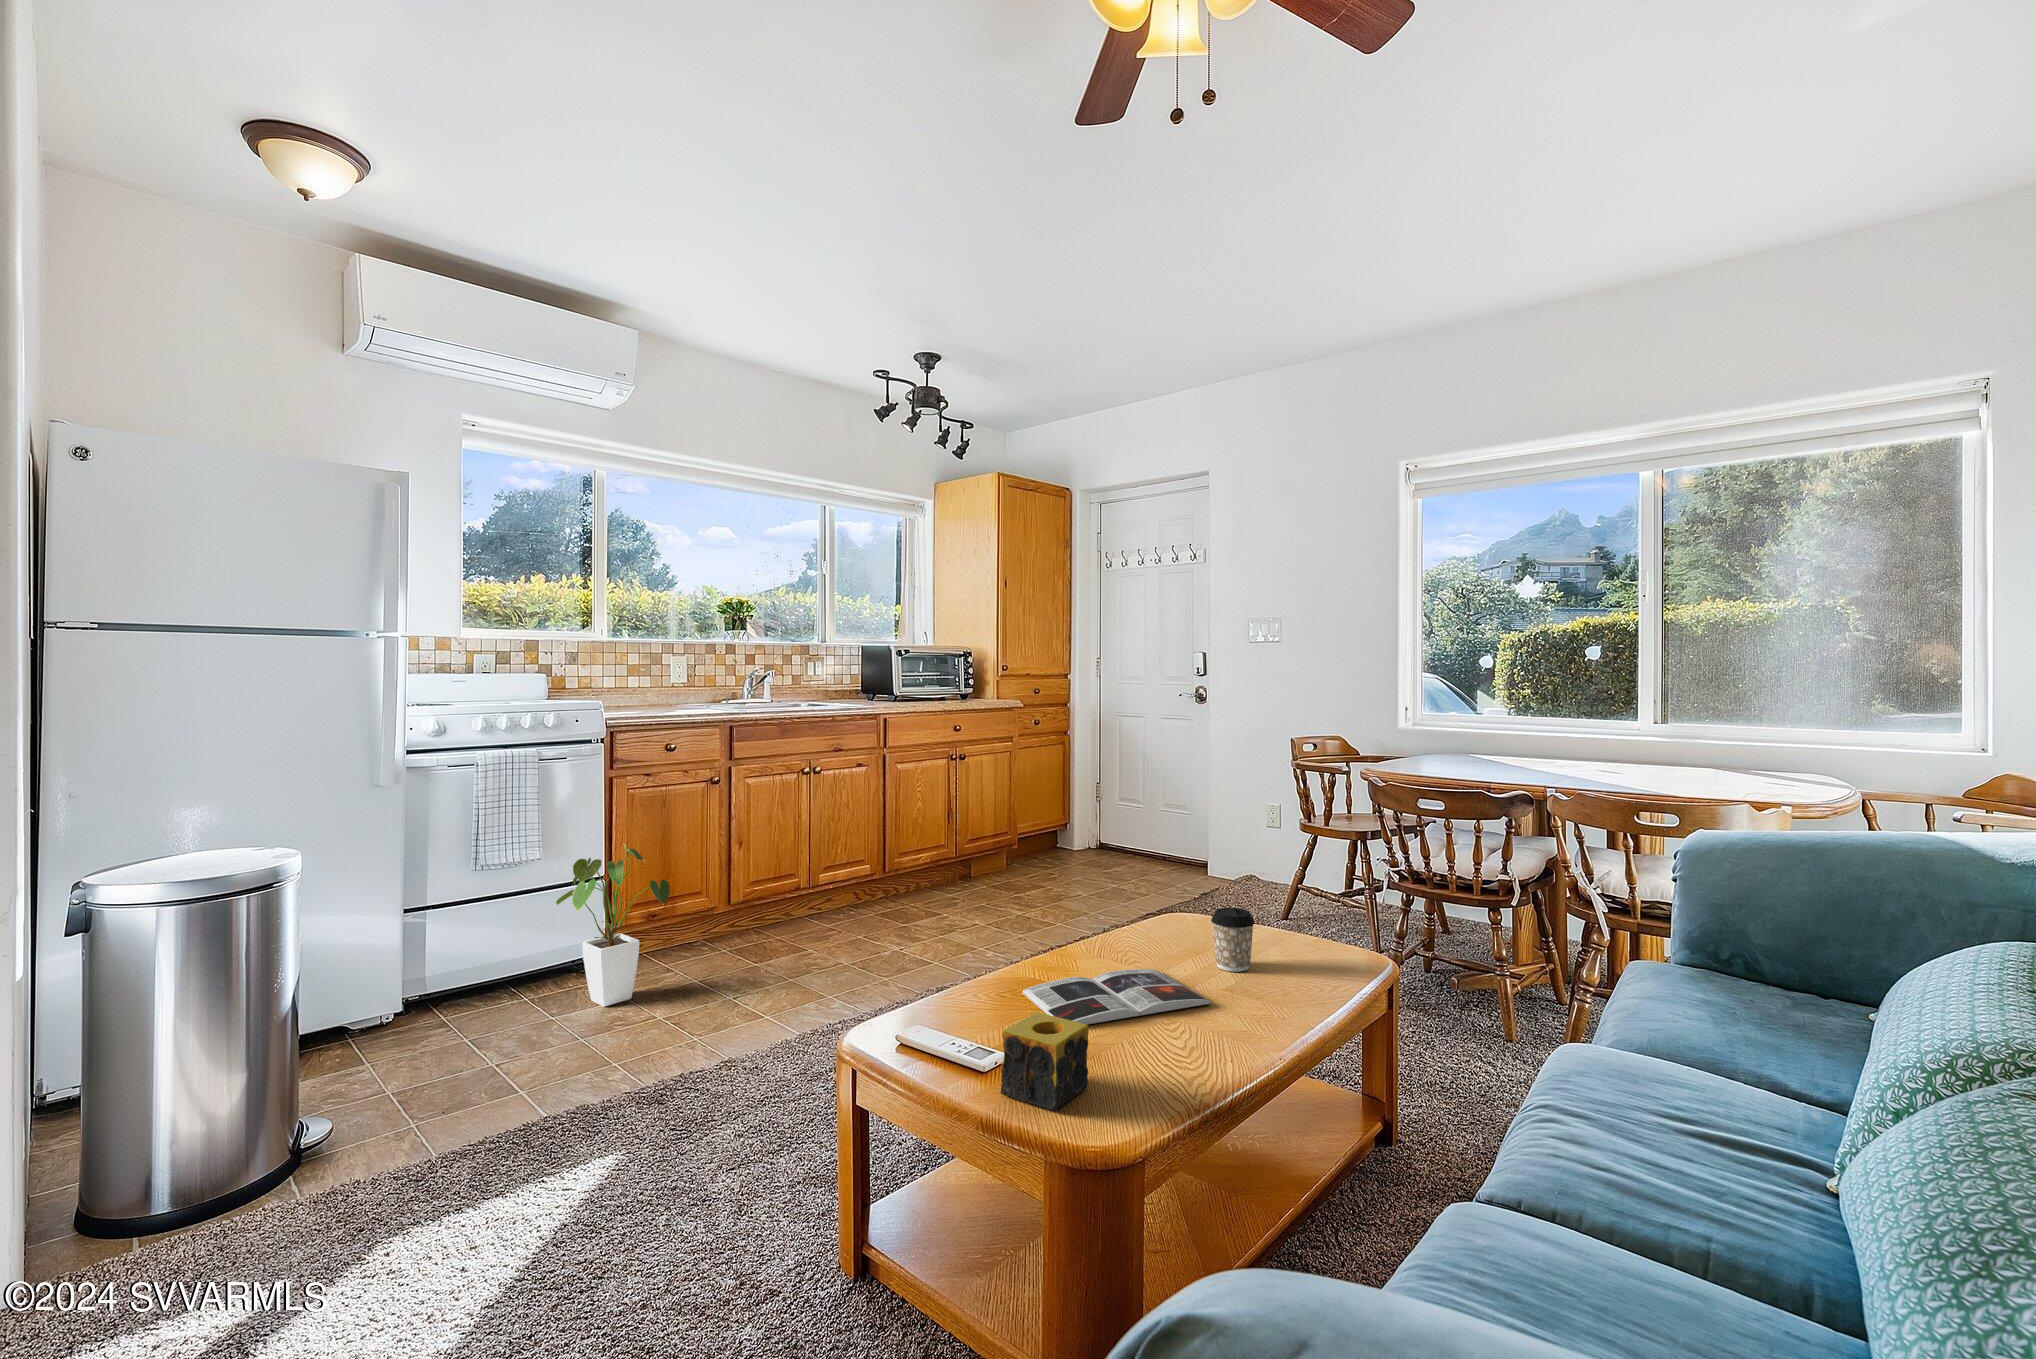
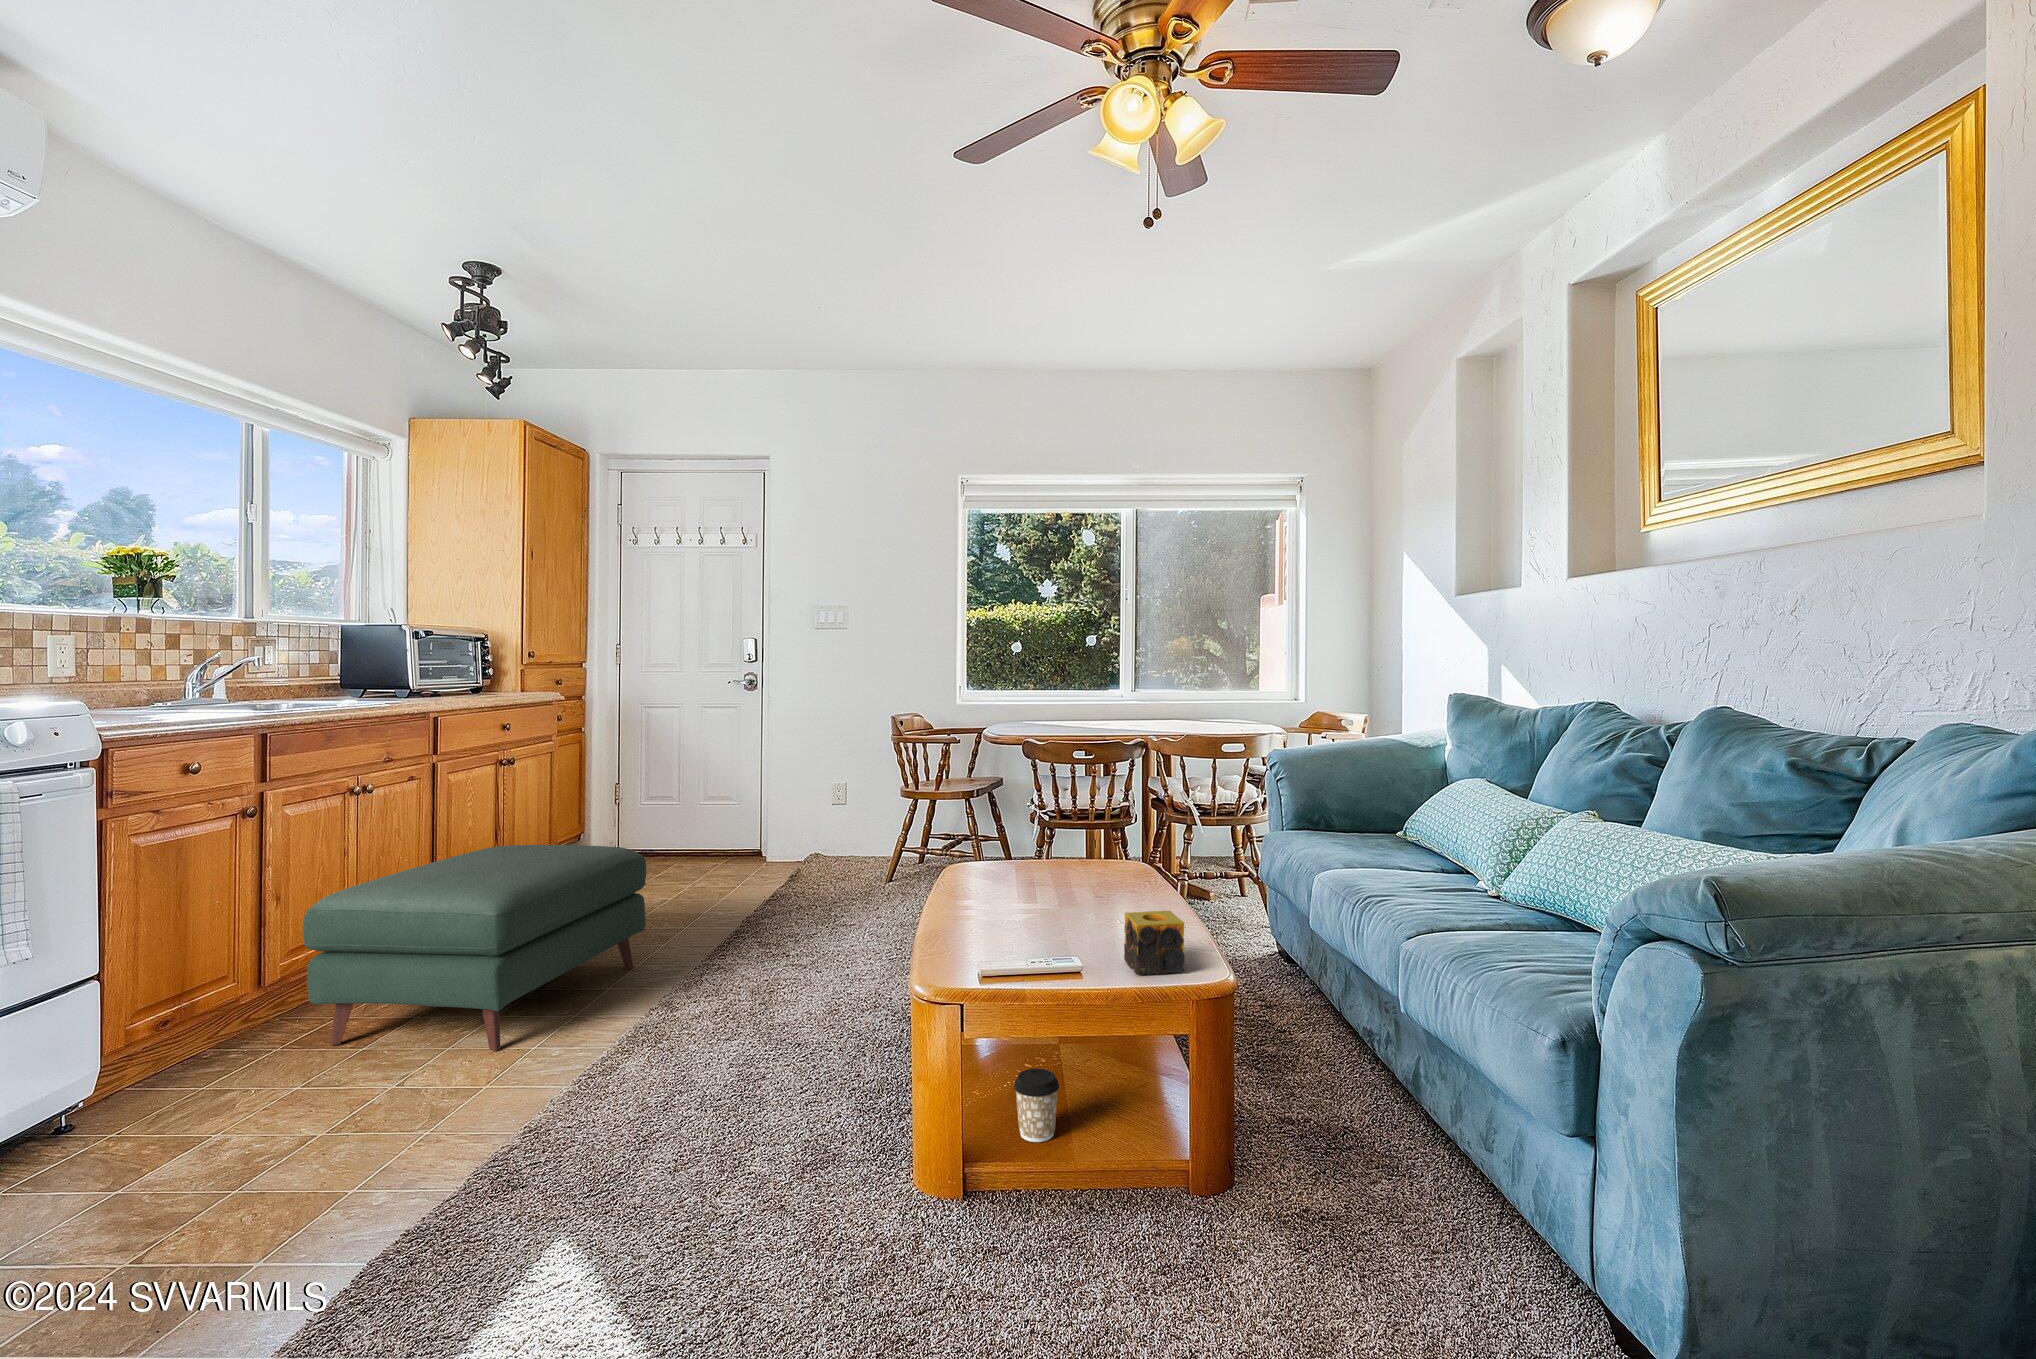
ottoman: none [727,826,979,990] -> present [303,845,646,1051]
house plant: present [556,844,670,1006] -> none [73,913,315,1152]
coffee cup: present [1211,908,1255,972] -> present [1014,1068,1059,1142]
magazine: present [1022,969,1211,1024] -> none [1000,894,1126,937]

